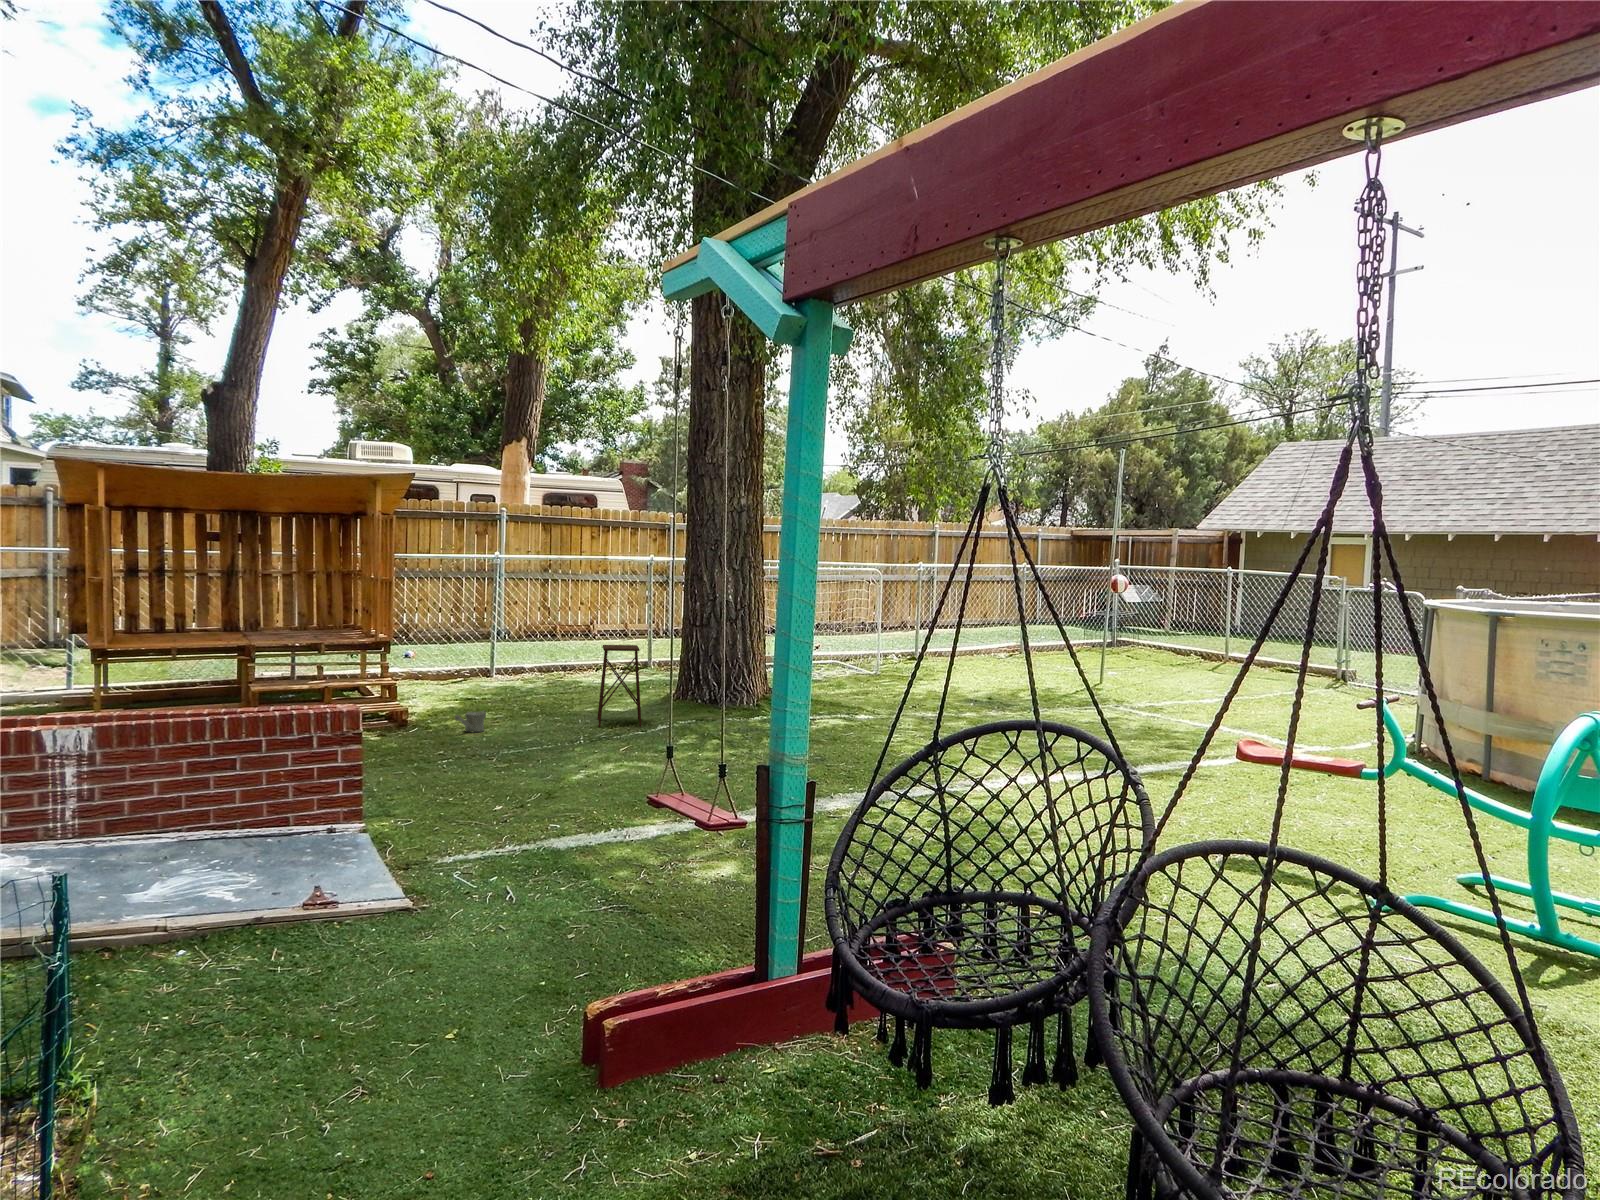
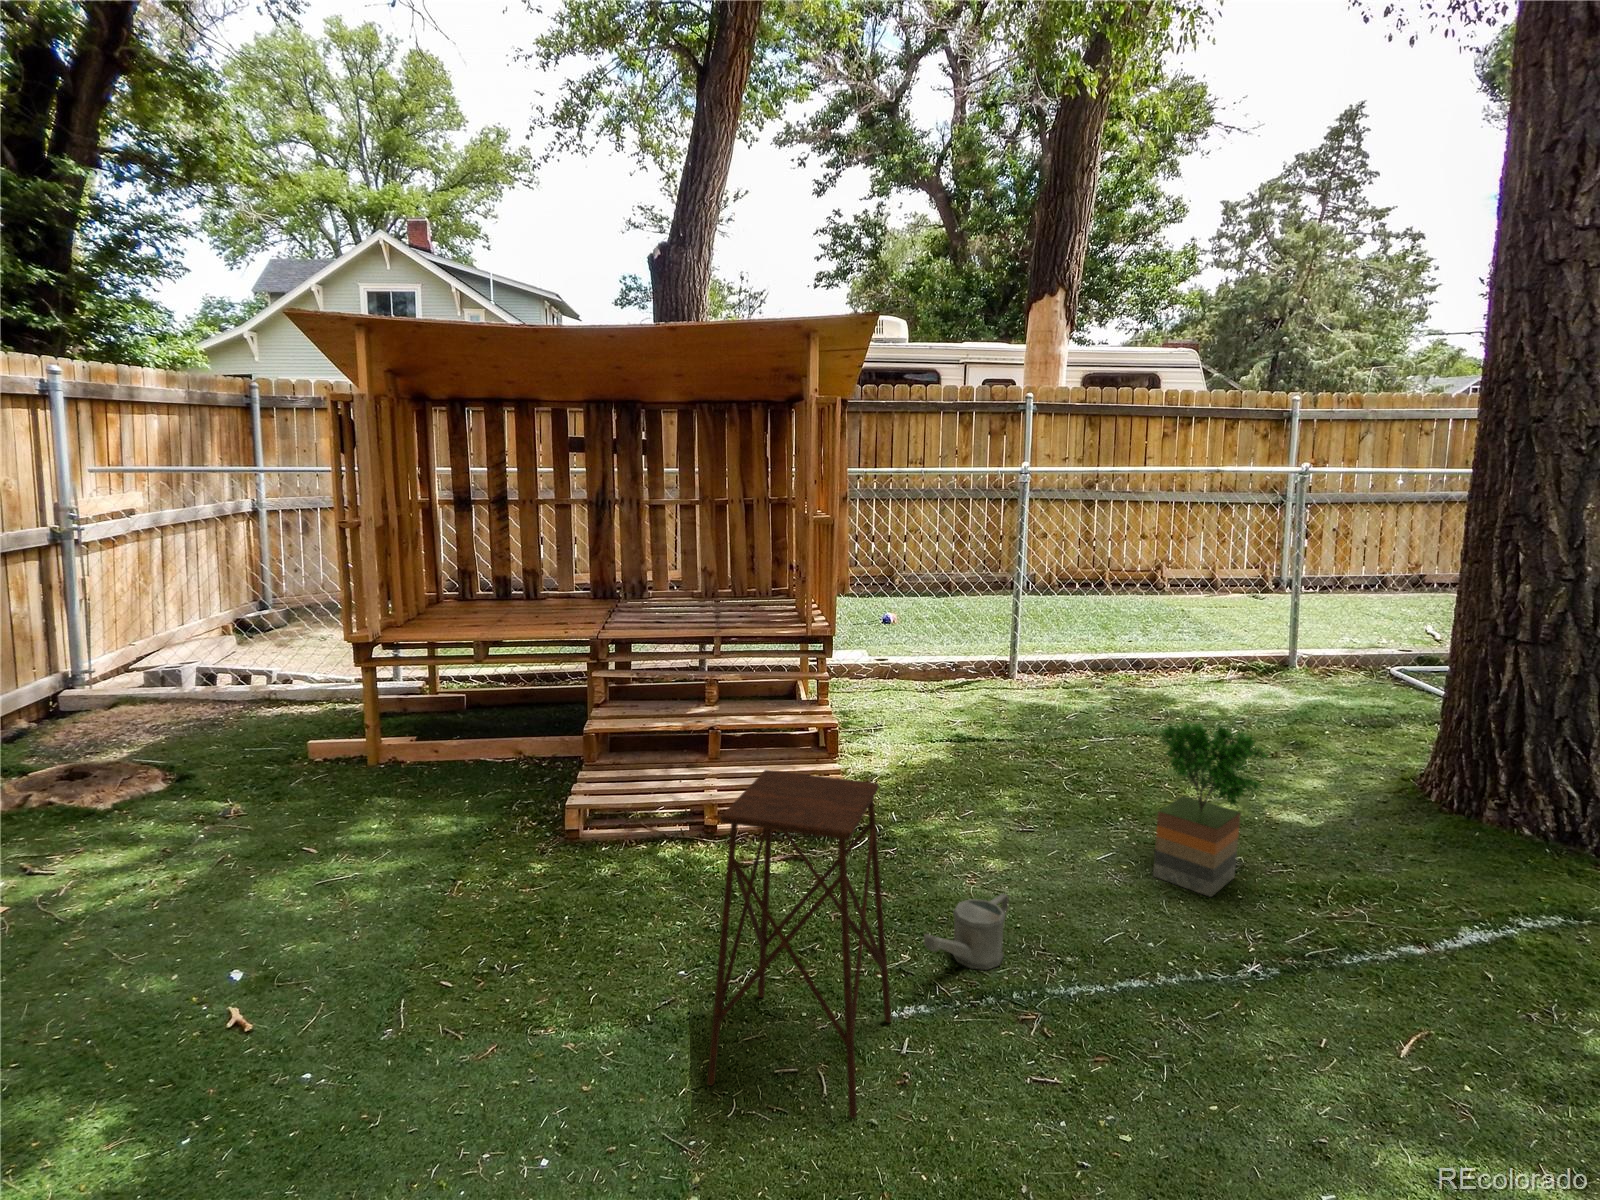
side table: present [597,645,641,727] -> present [707,770,891,1119]
potted tree: none [546,653,587,718] -> present [1153,722,1268,897]

